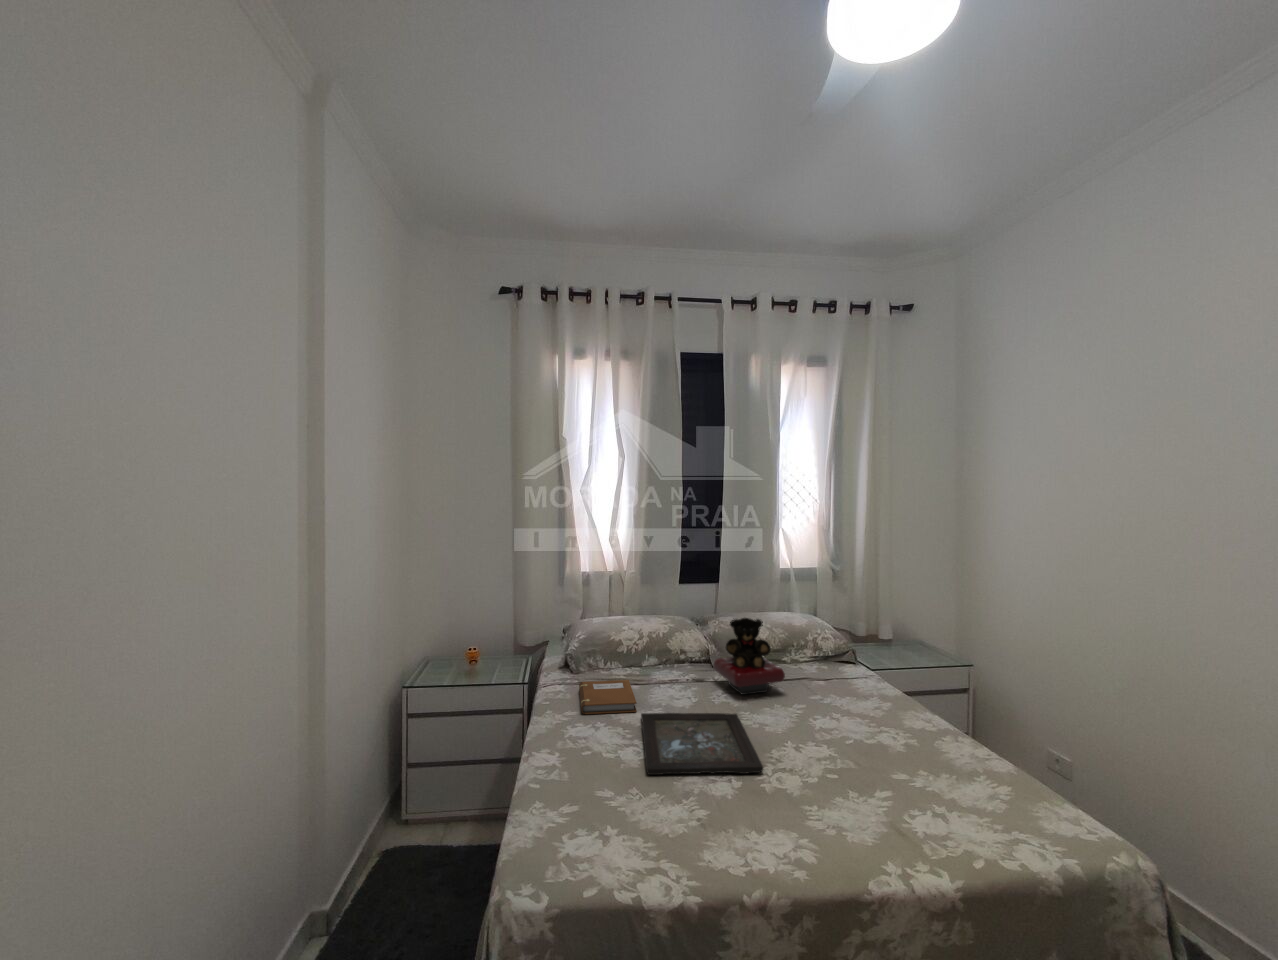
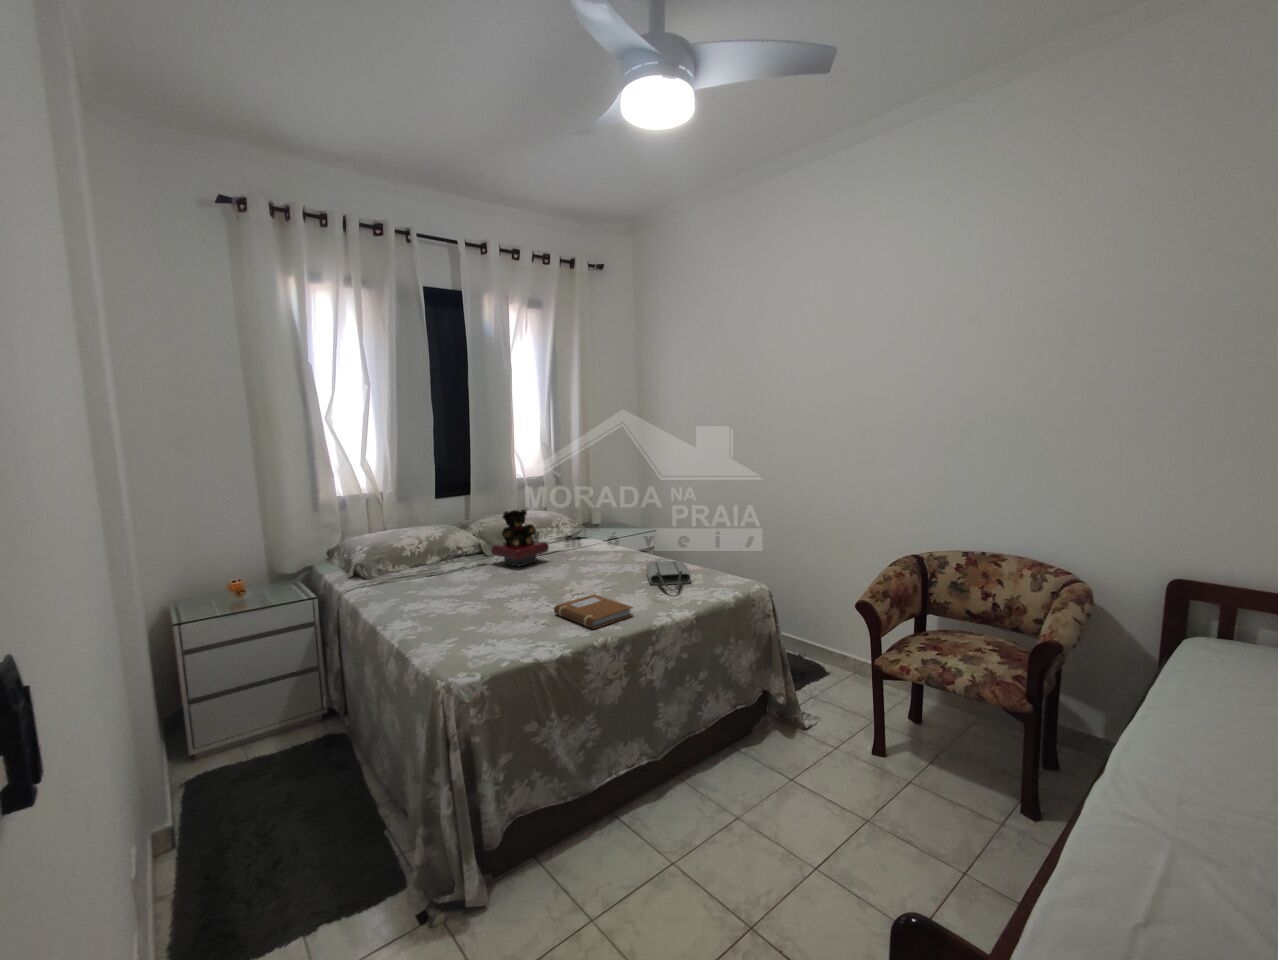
notebook: present [579,680,637,714] -> present [554,594,633,629]
tray: present [641,713,763,775] -> none [455,575,566,615]
tote bag: none [907,743,987,823] -> present [647,561,691,590]

